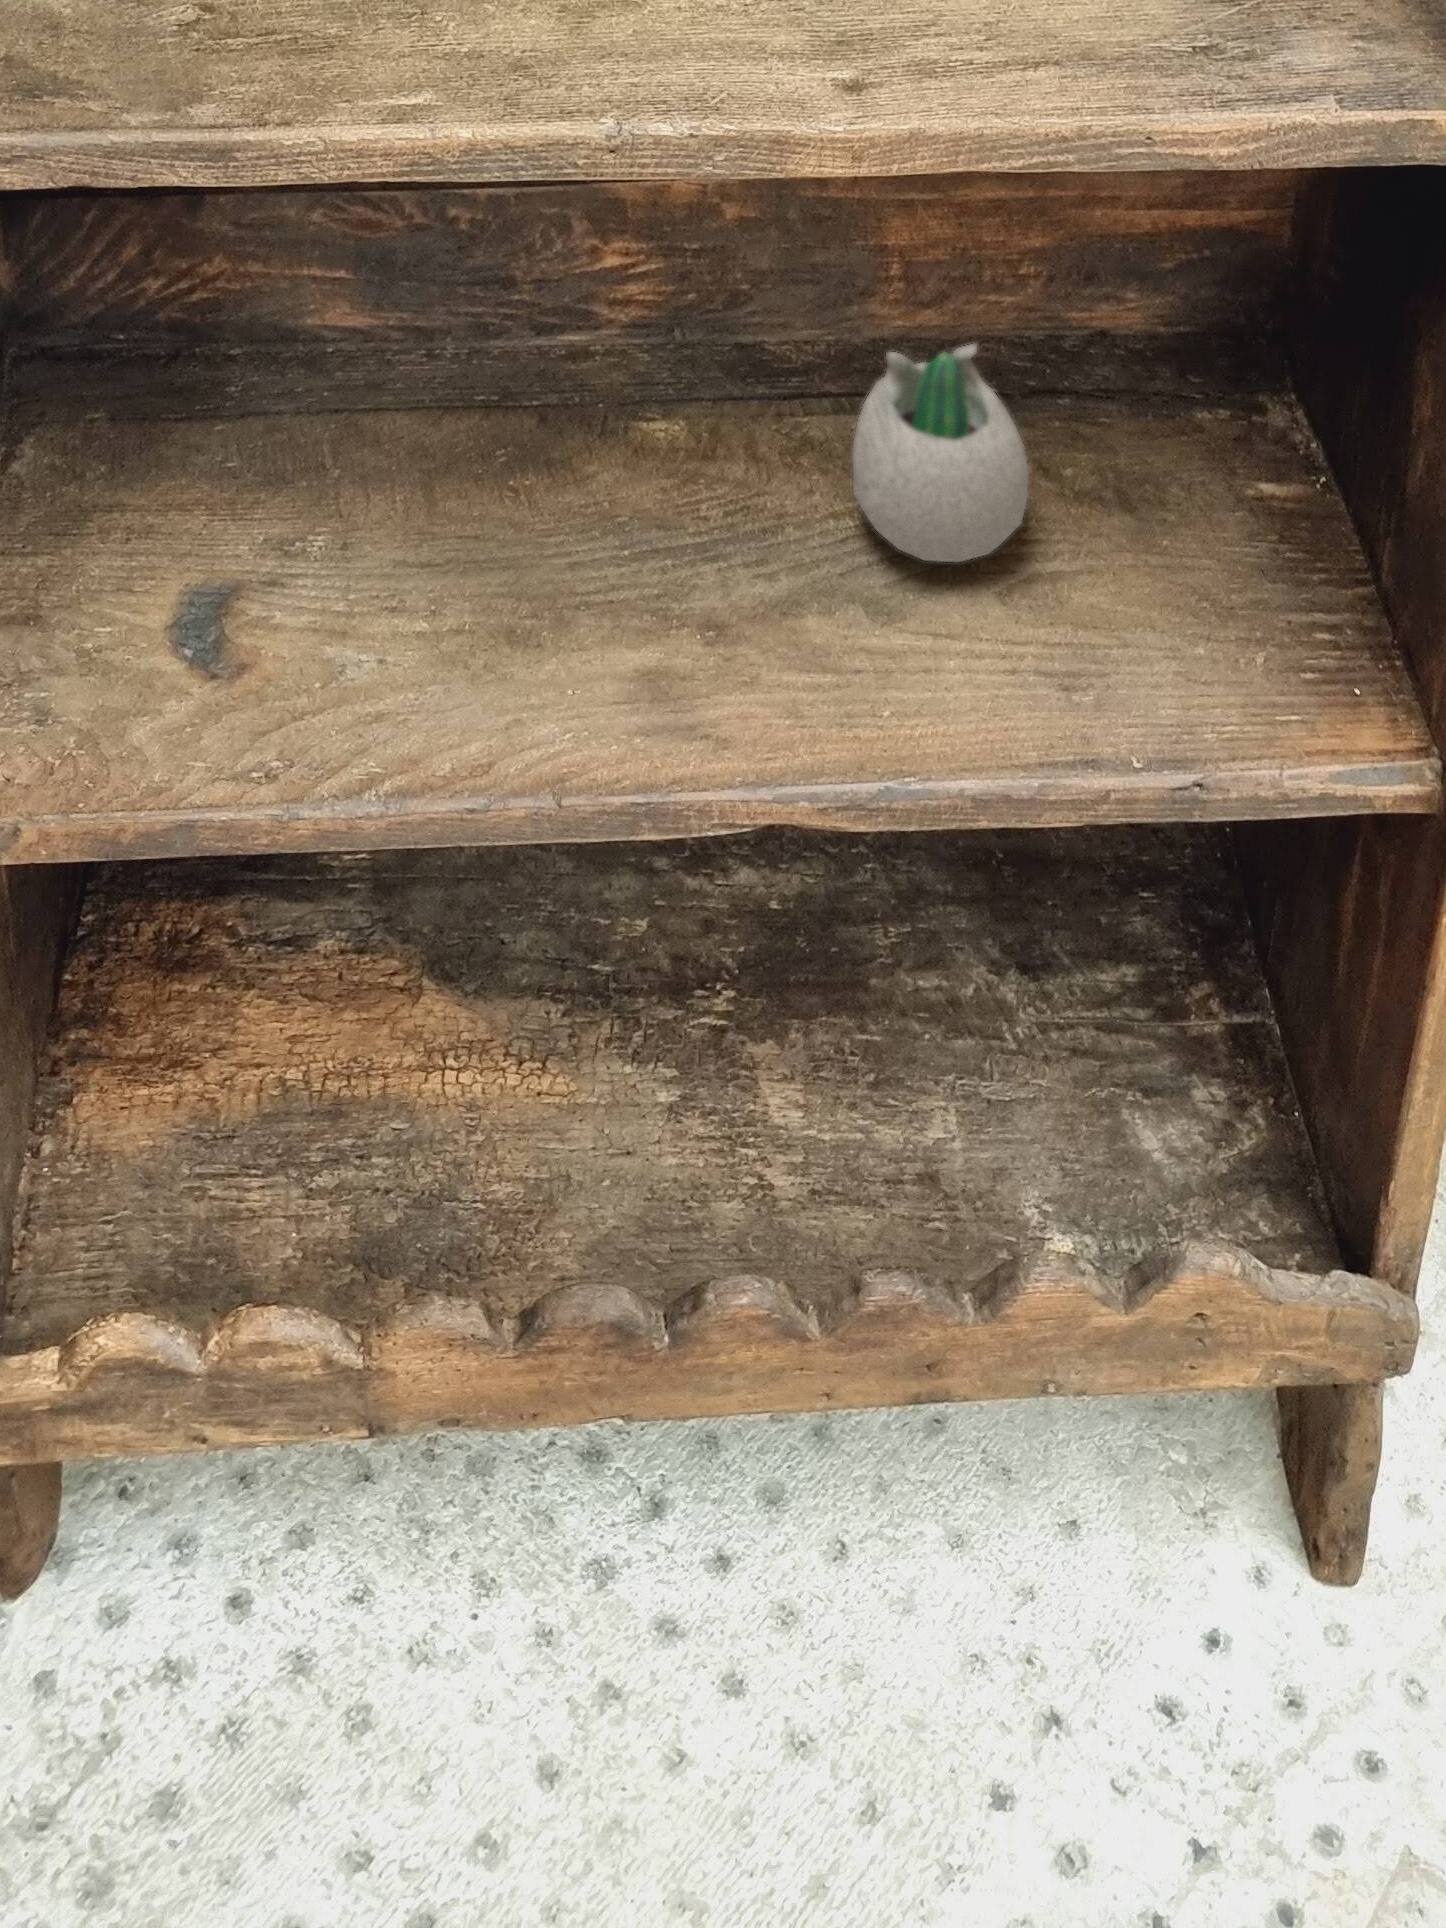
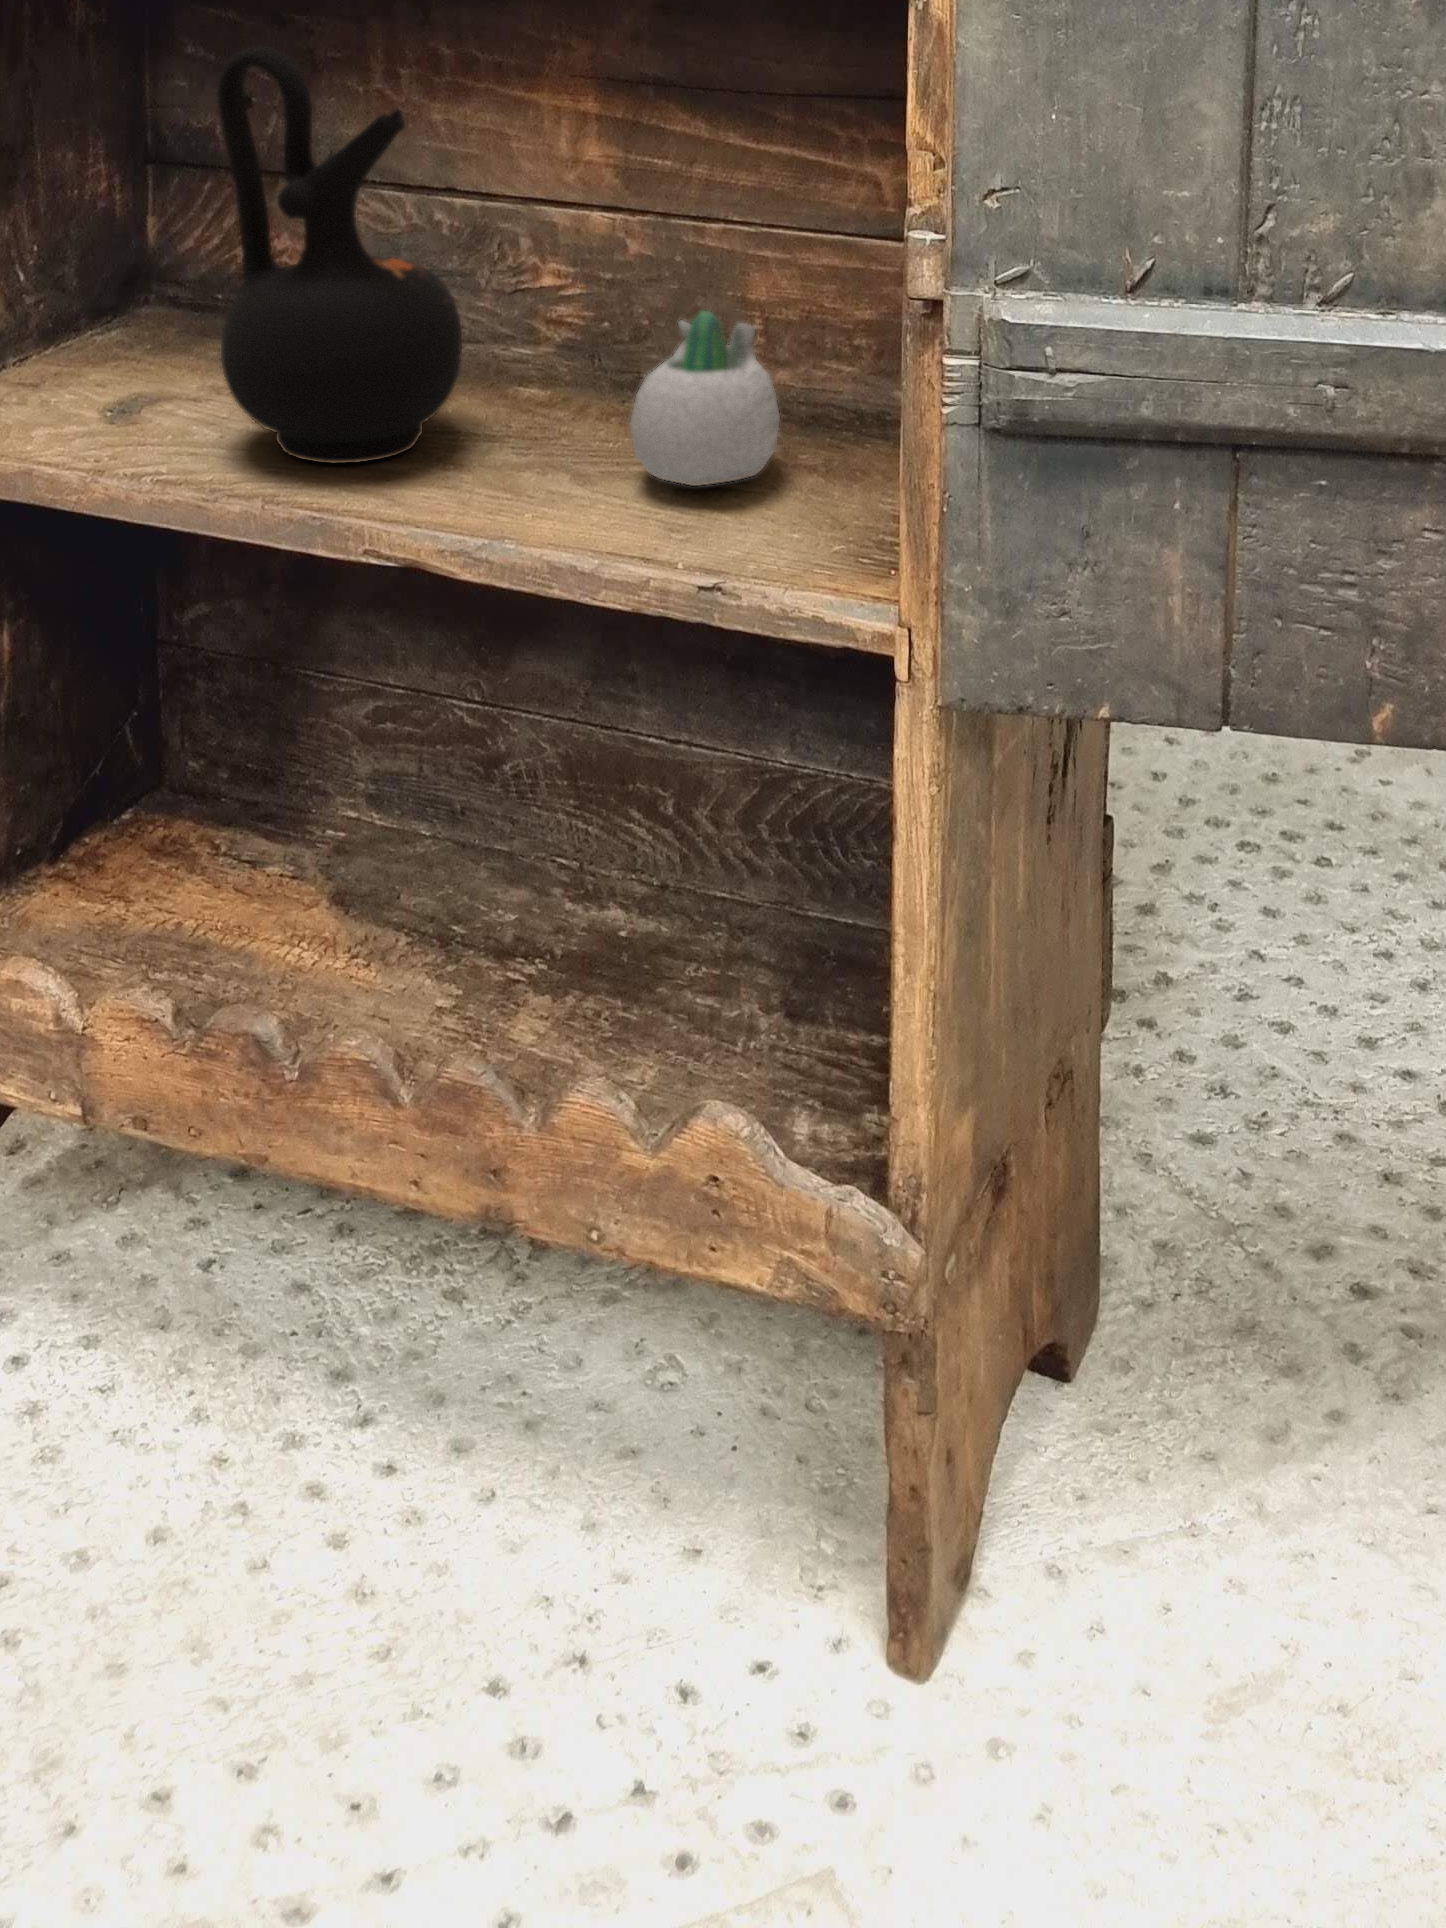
ceramic jug: none [286,140,621,619] -> present [218,47,462,463]

